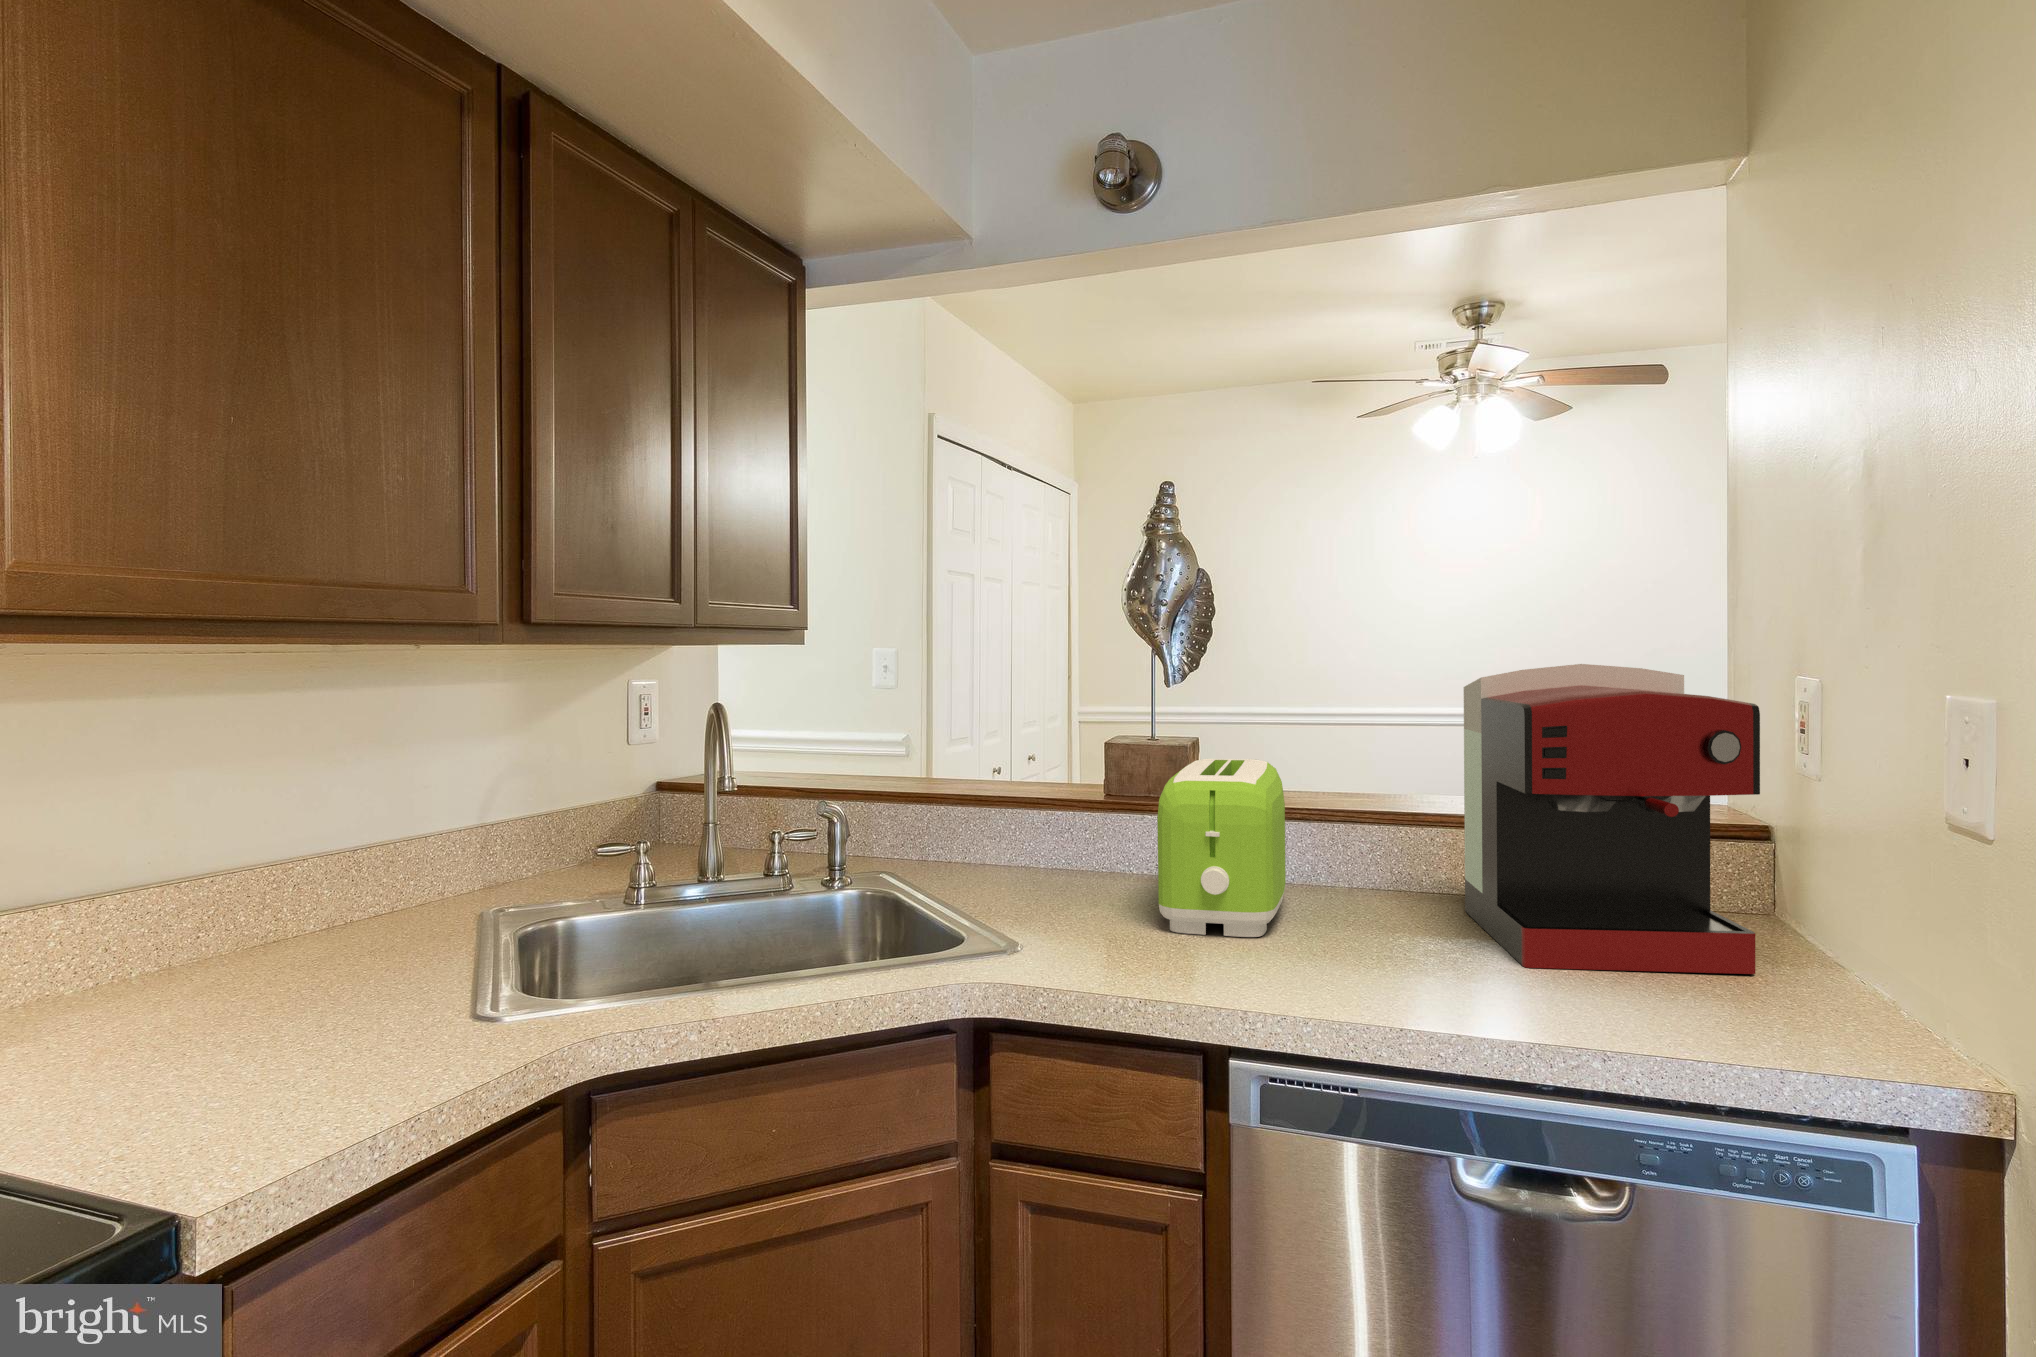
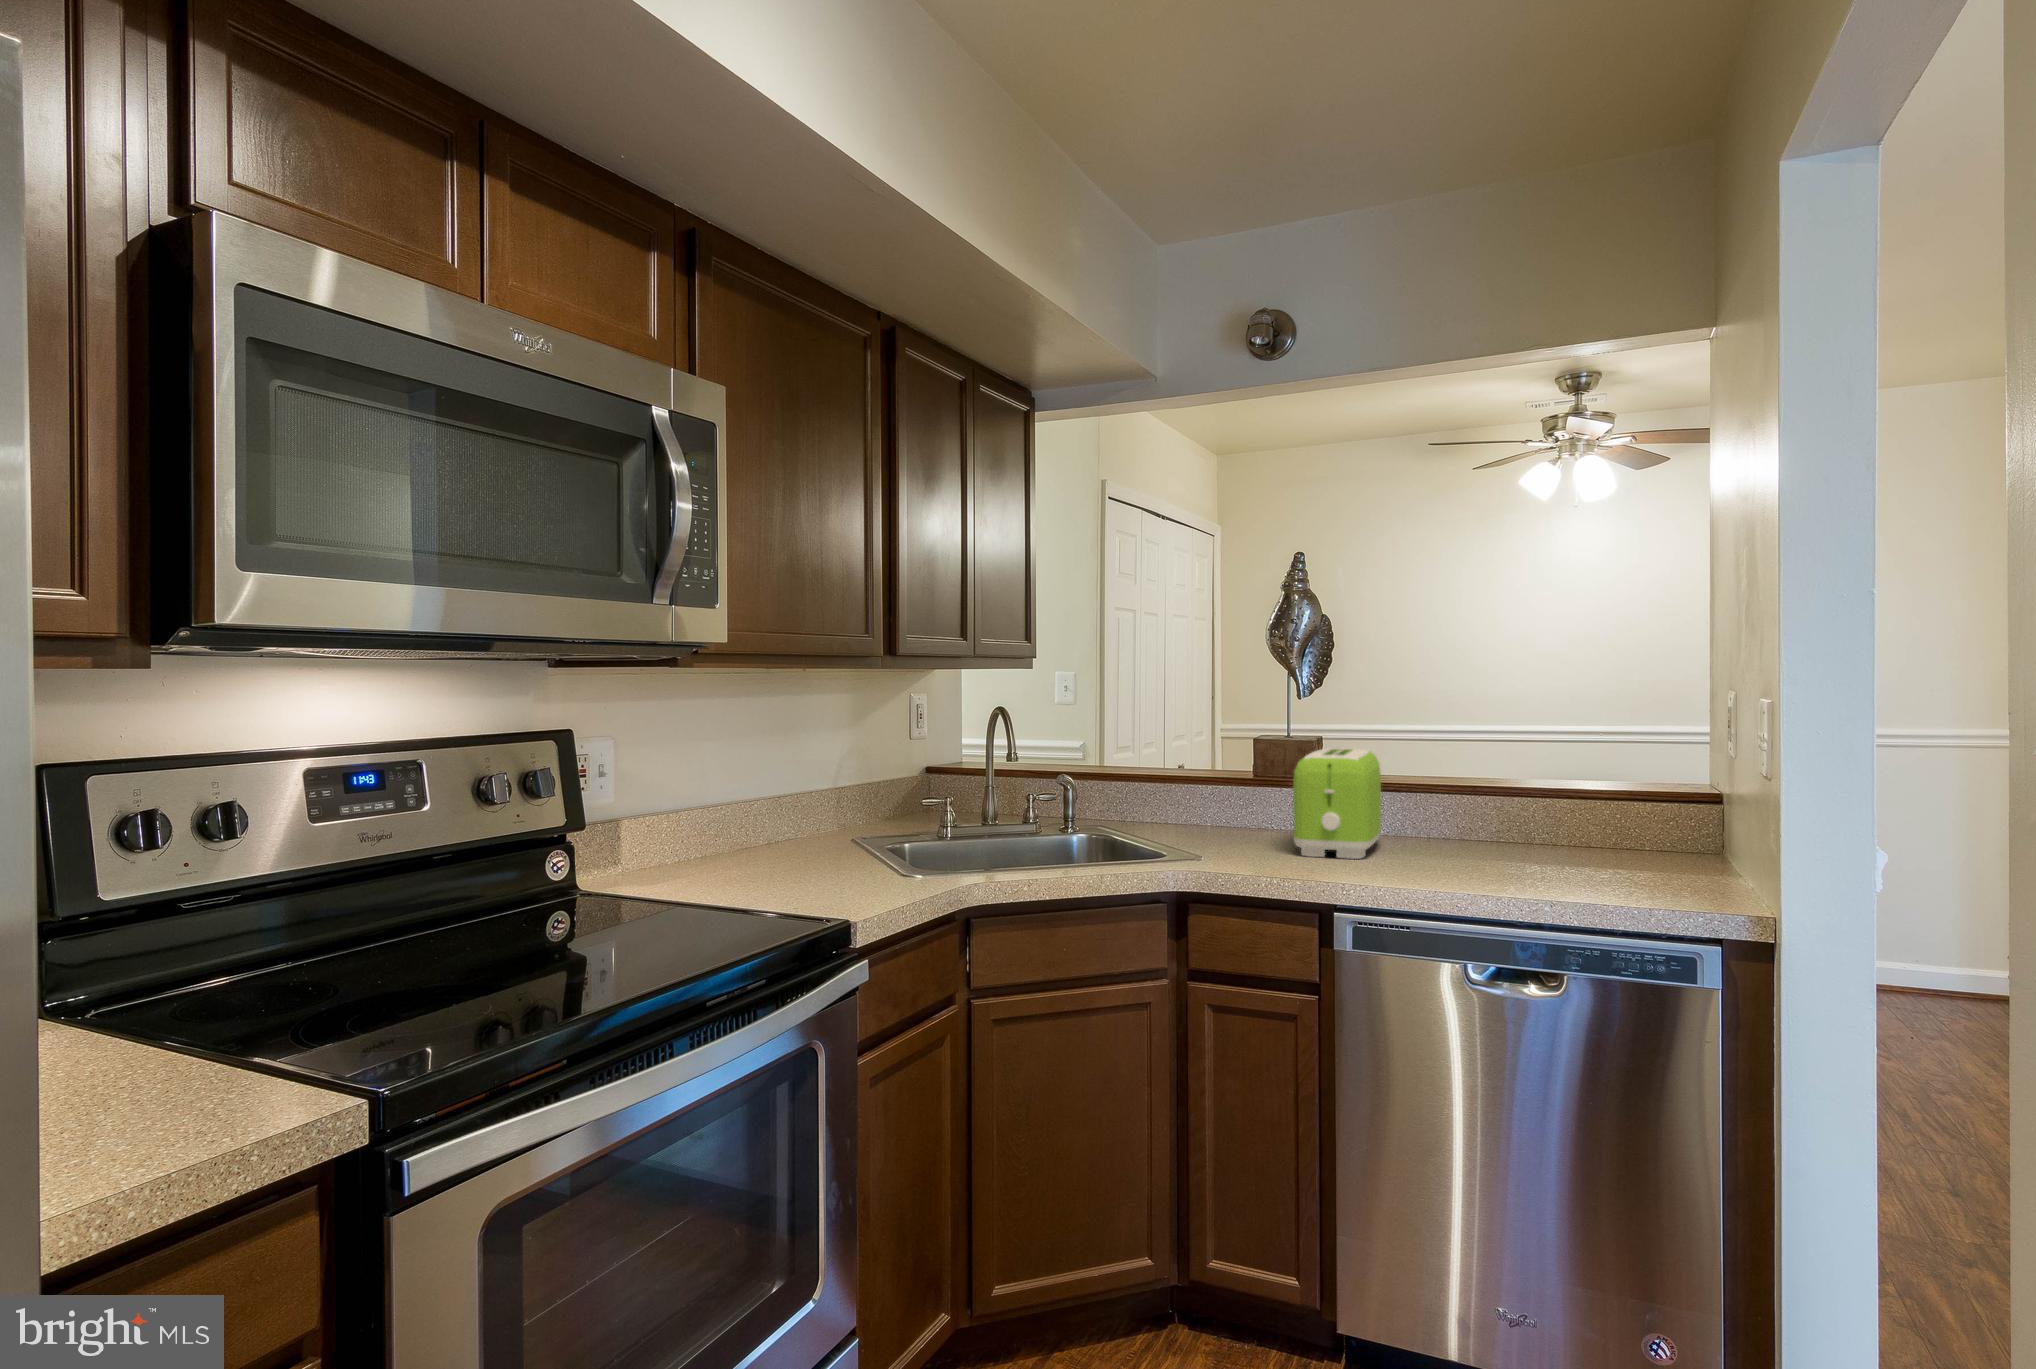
coffee maker: present [1464,664,1760,974] -> none [1504,684,1676,878]

